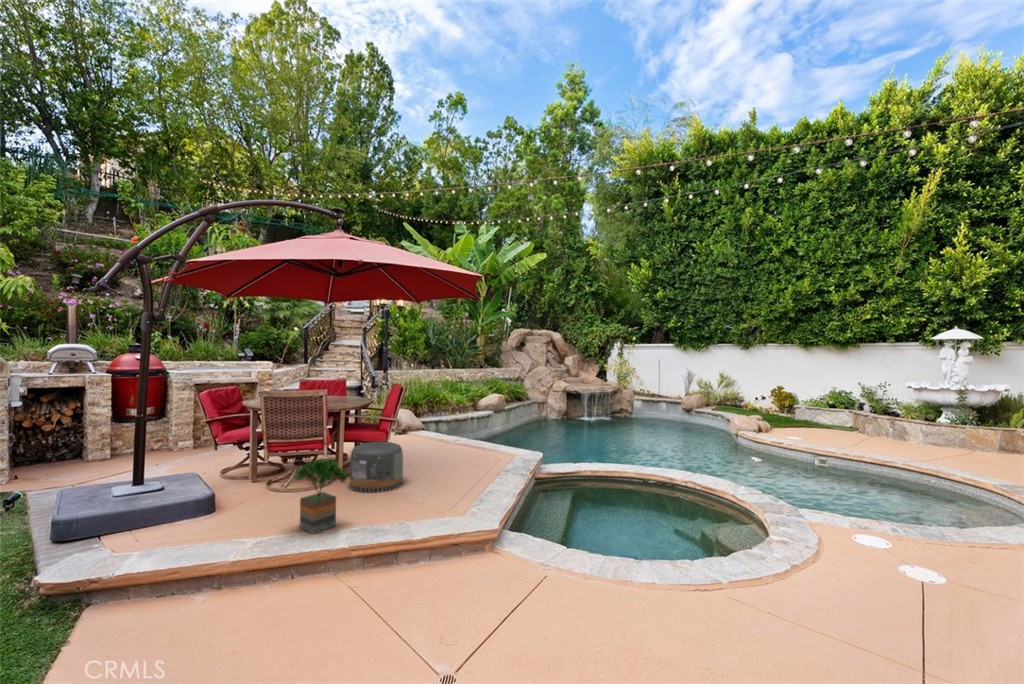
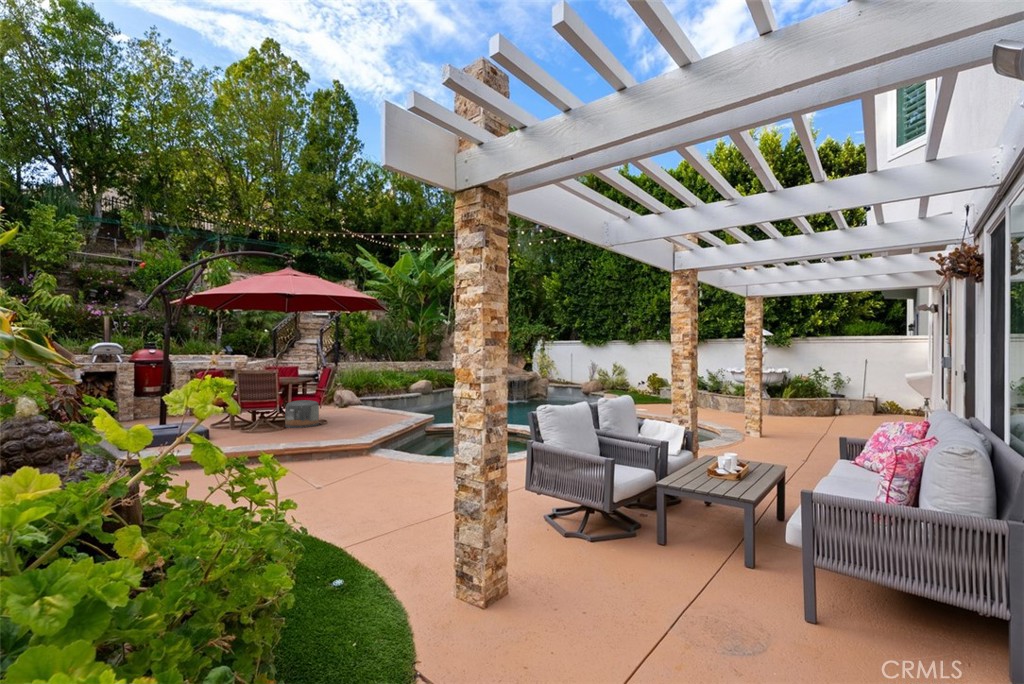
potted tree: present [296,460,347,533] -> none [246,402,276,439]

